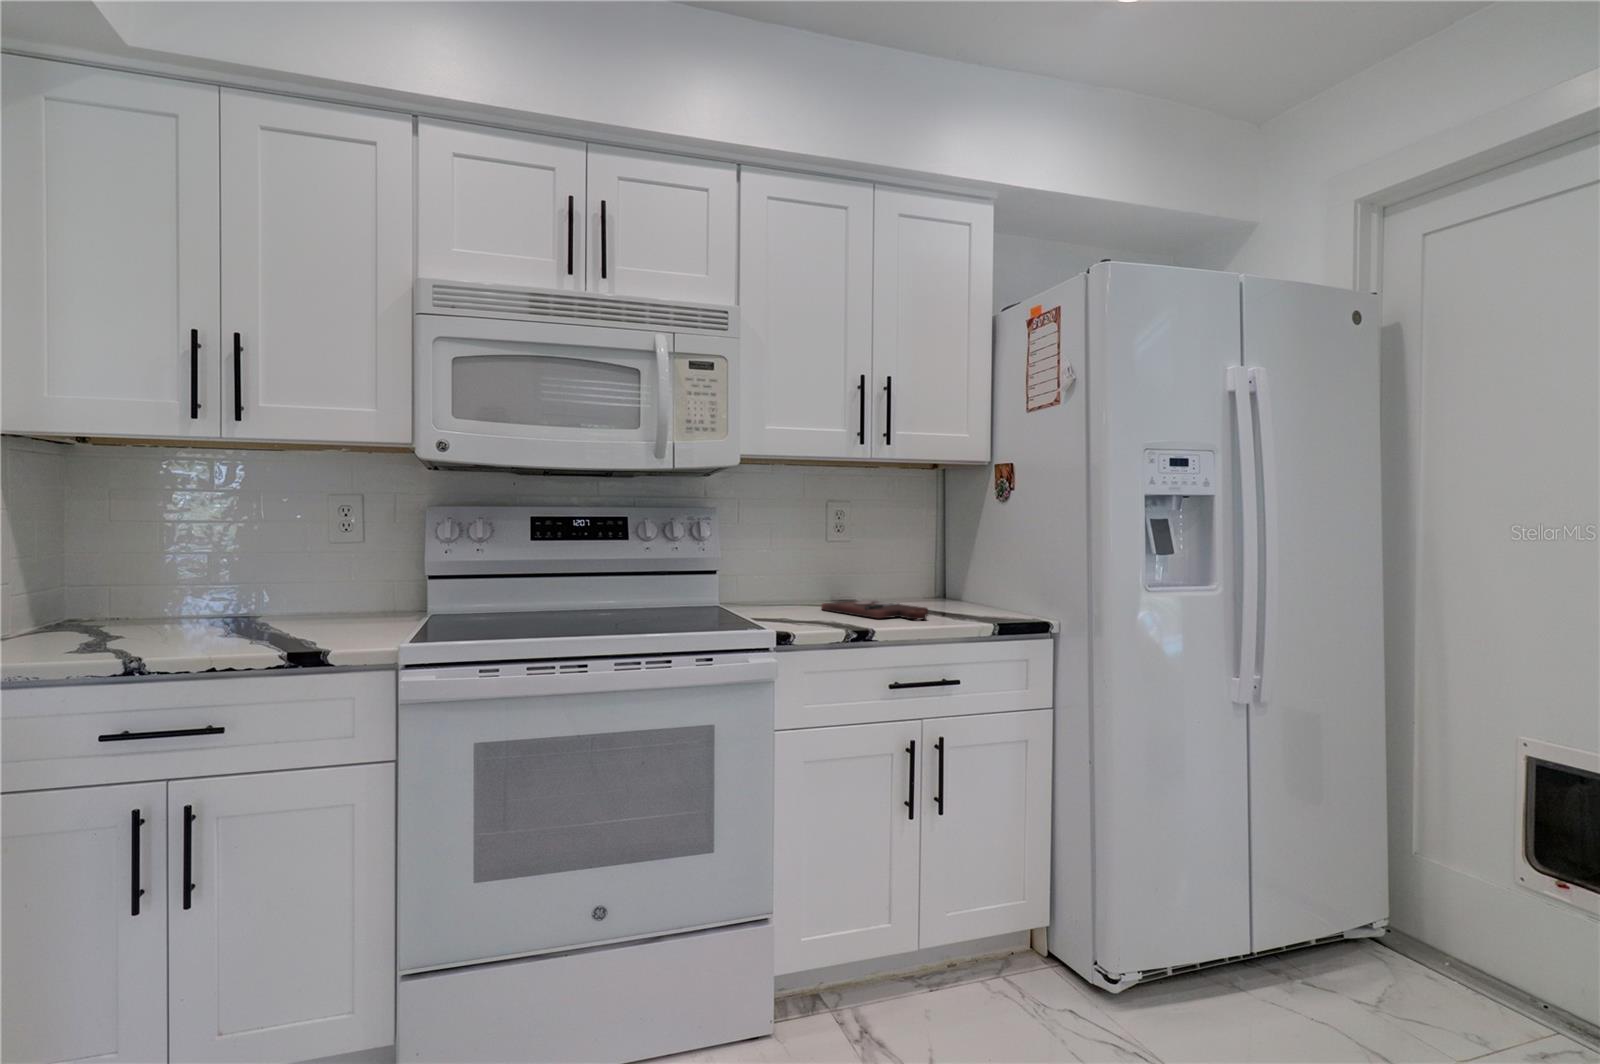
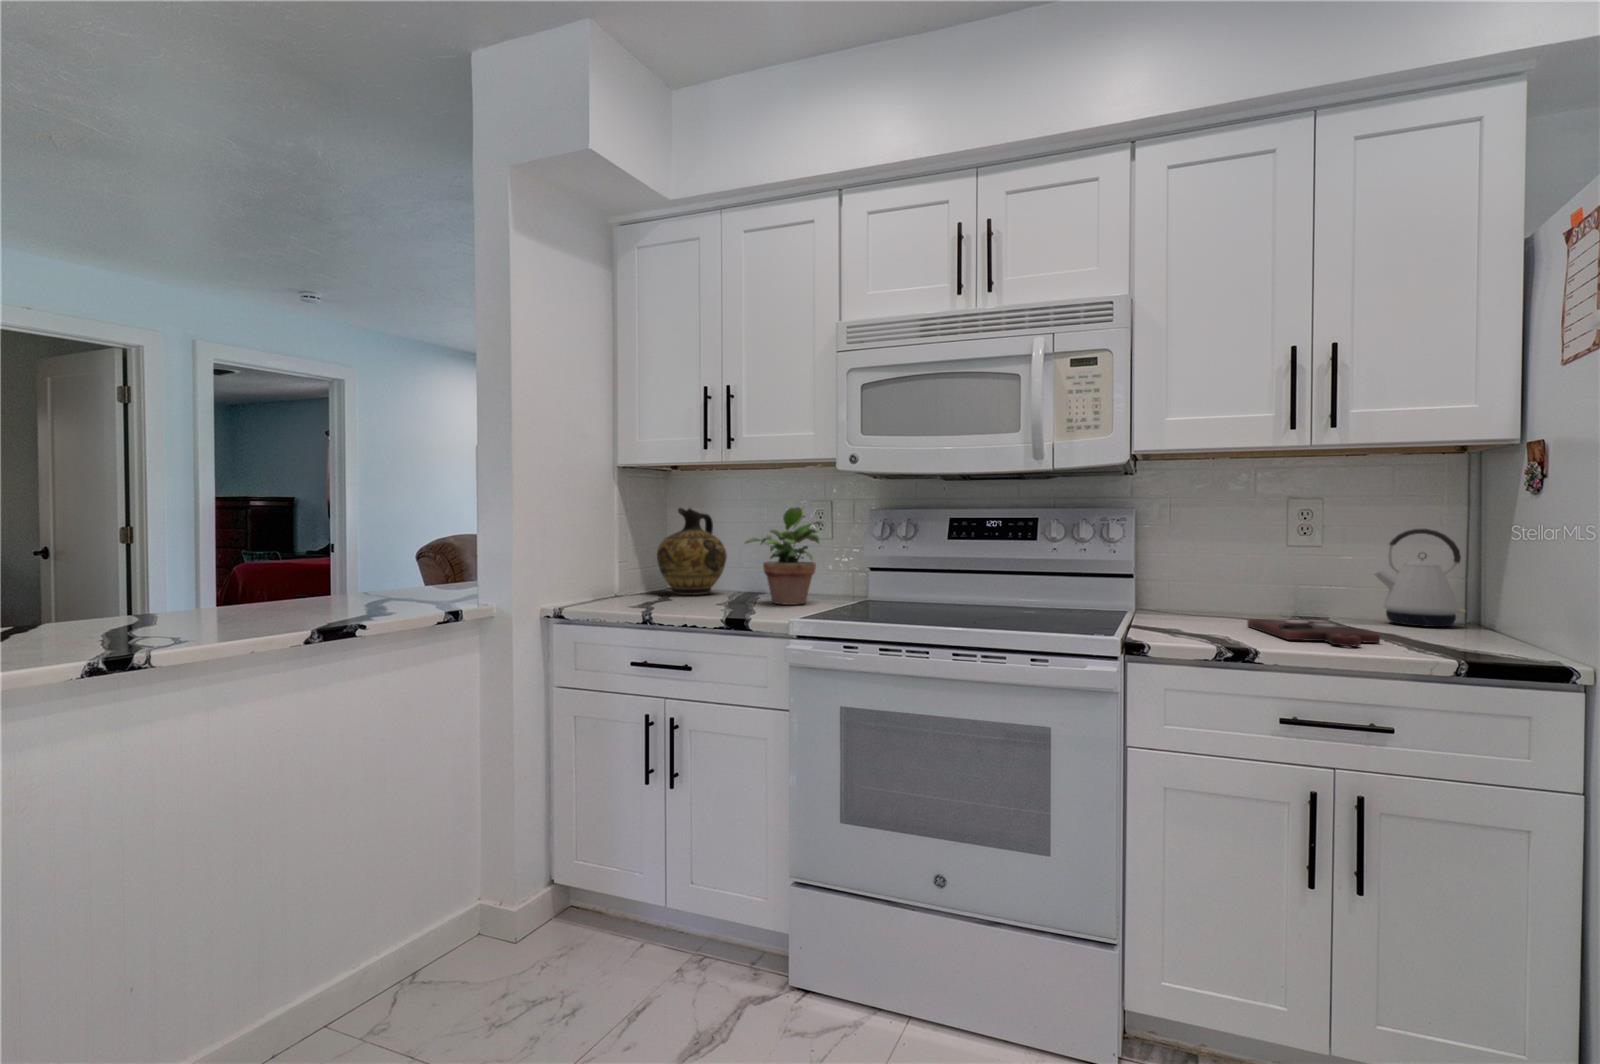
ceramic jug: none [65,501,198,630] -> present [657,508,727,595]
potted plant: none [261,503,376,630] -> present [745,507,821,605]
kettle: none [879,525,933,599] -> present [1374,529,1465,627]

